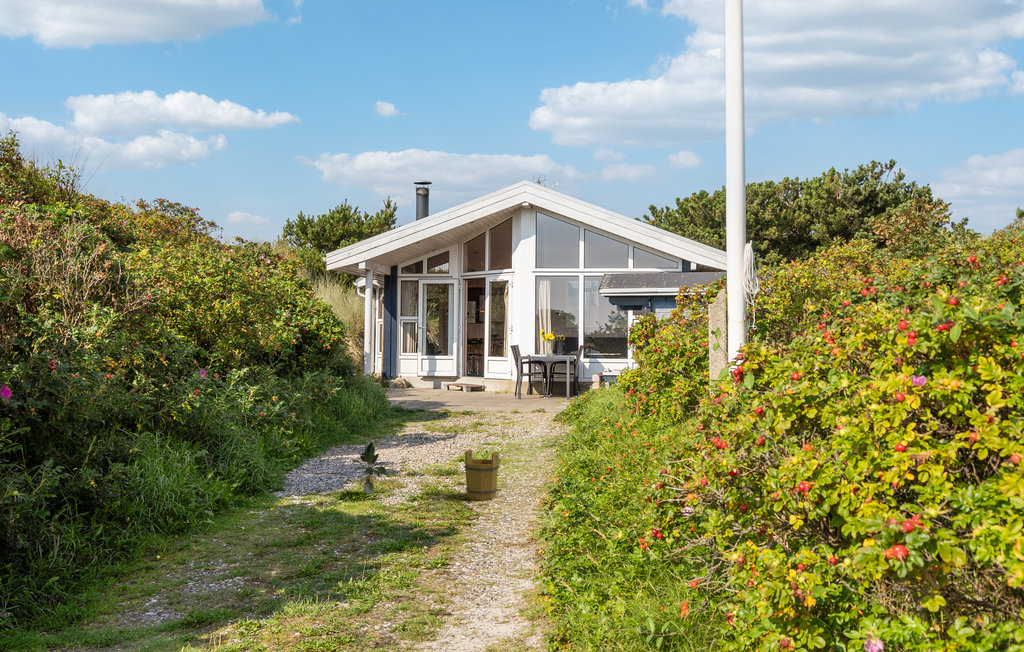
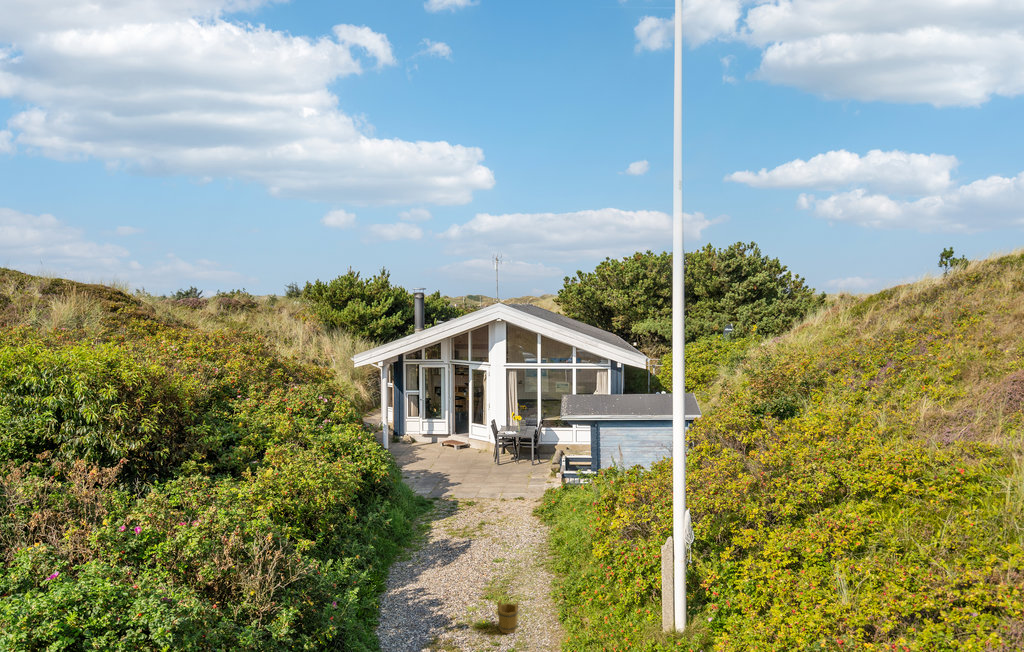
potted plant: present [352,442,389,494] -> none [427,597,451,629]

